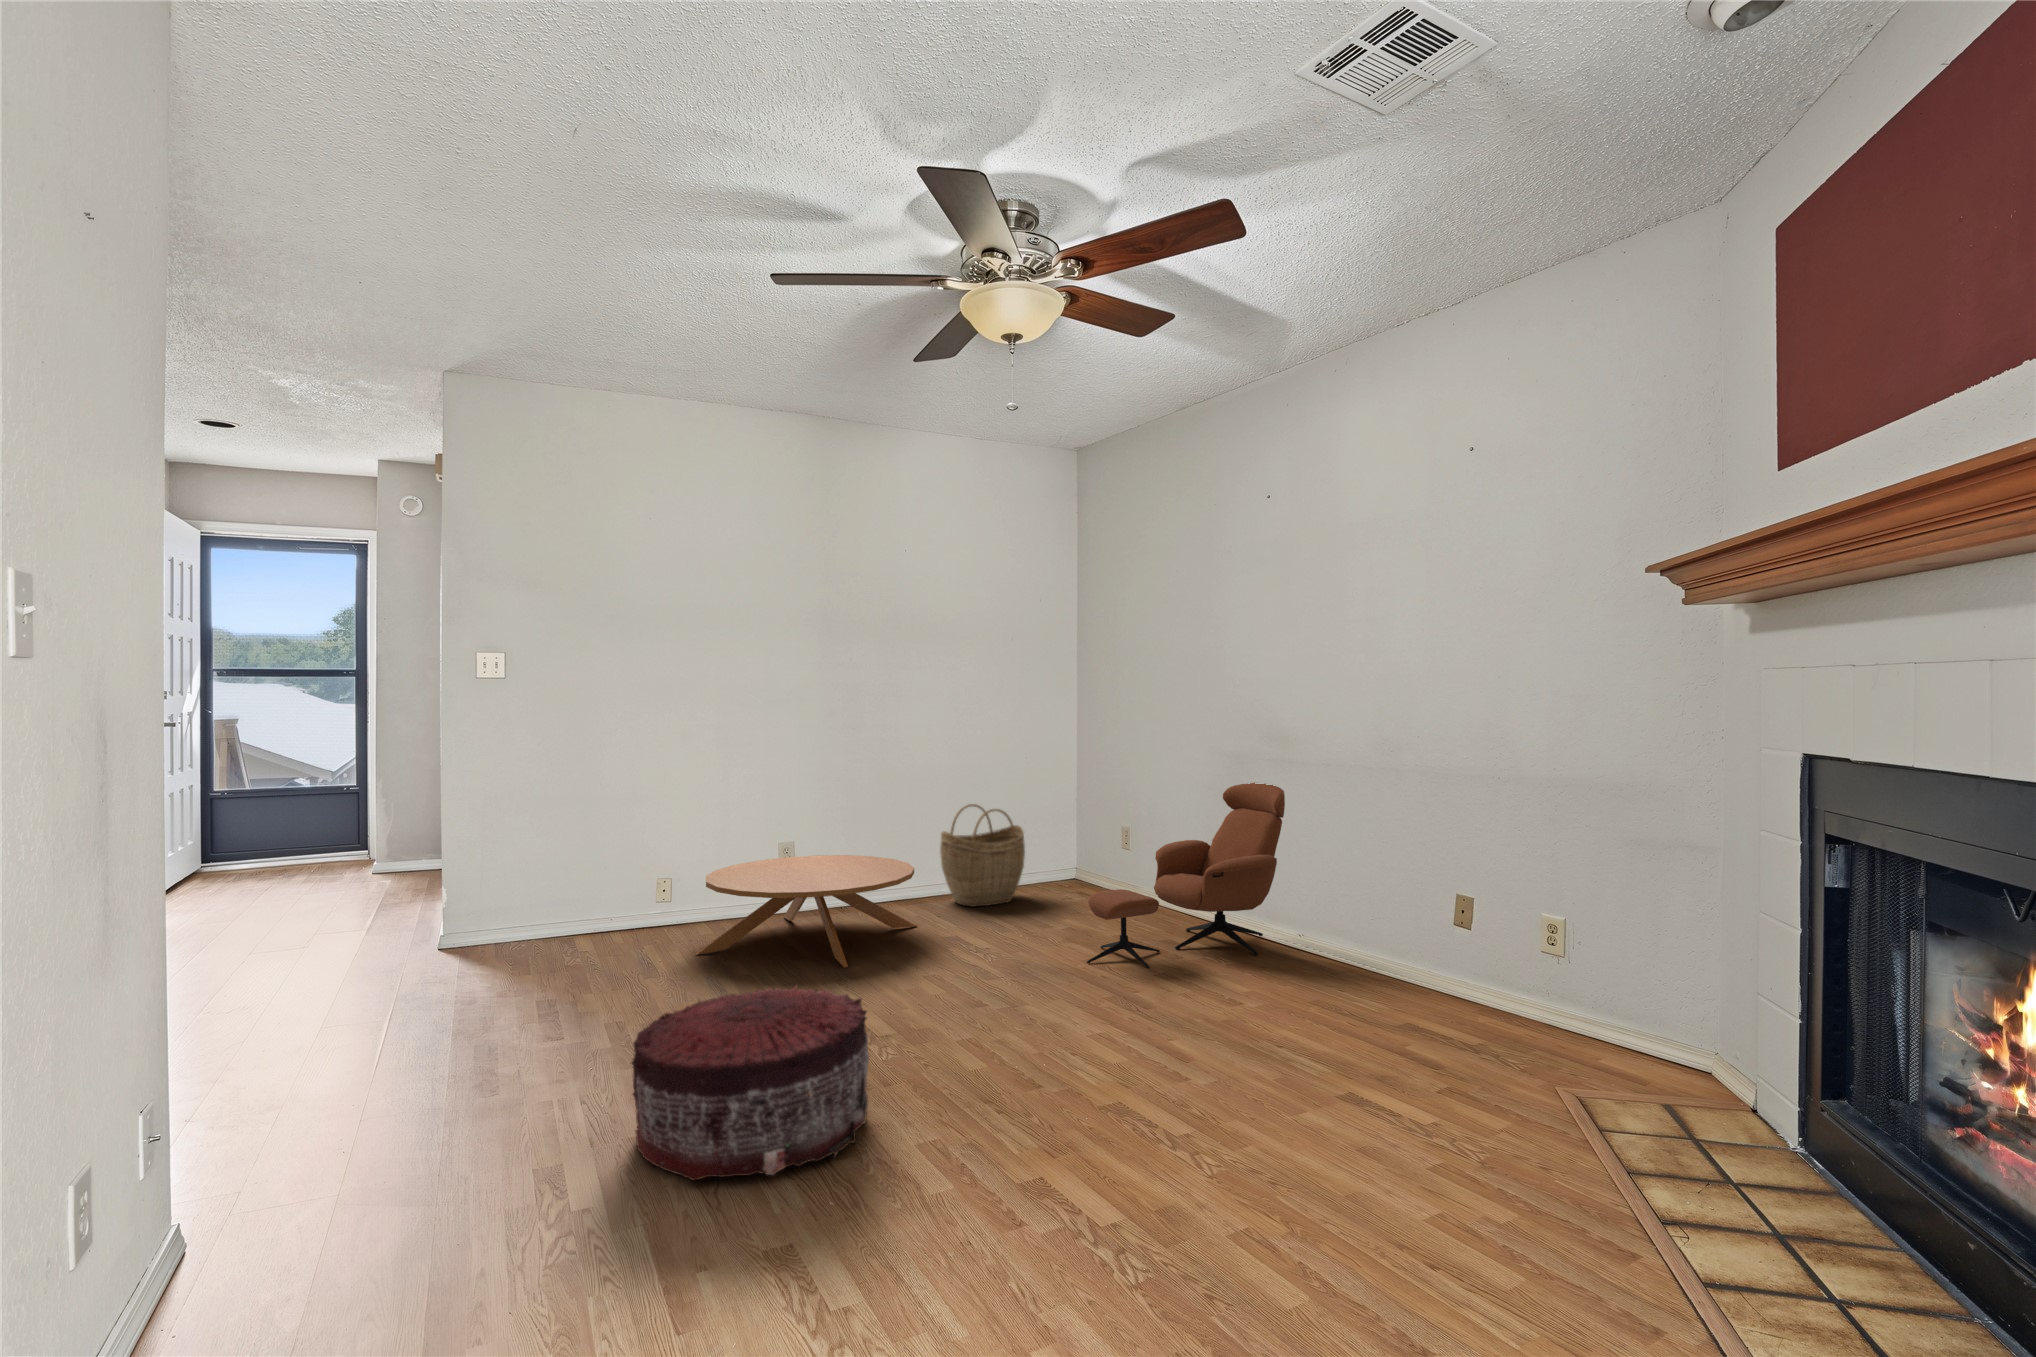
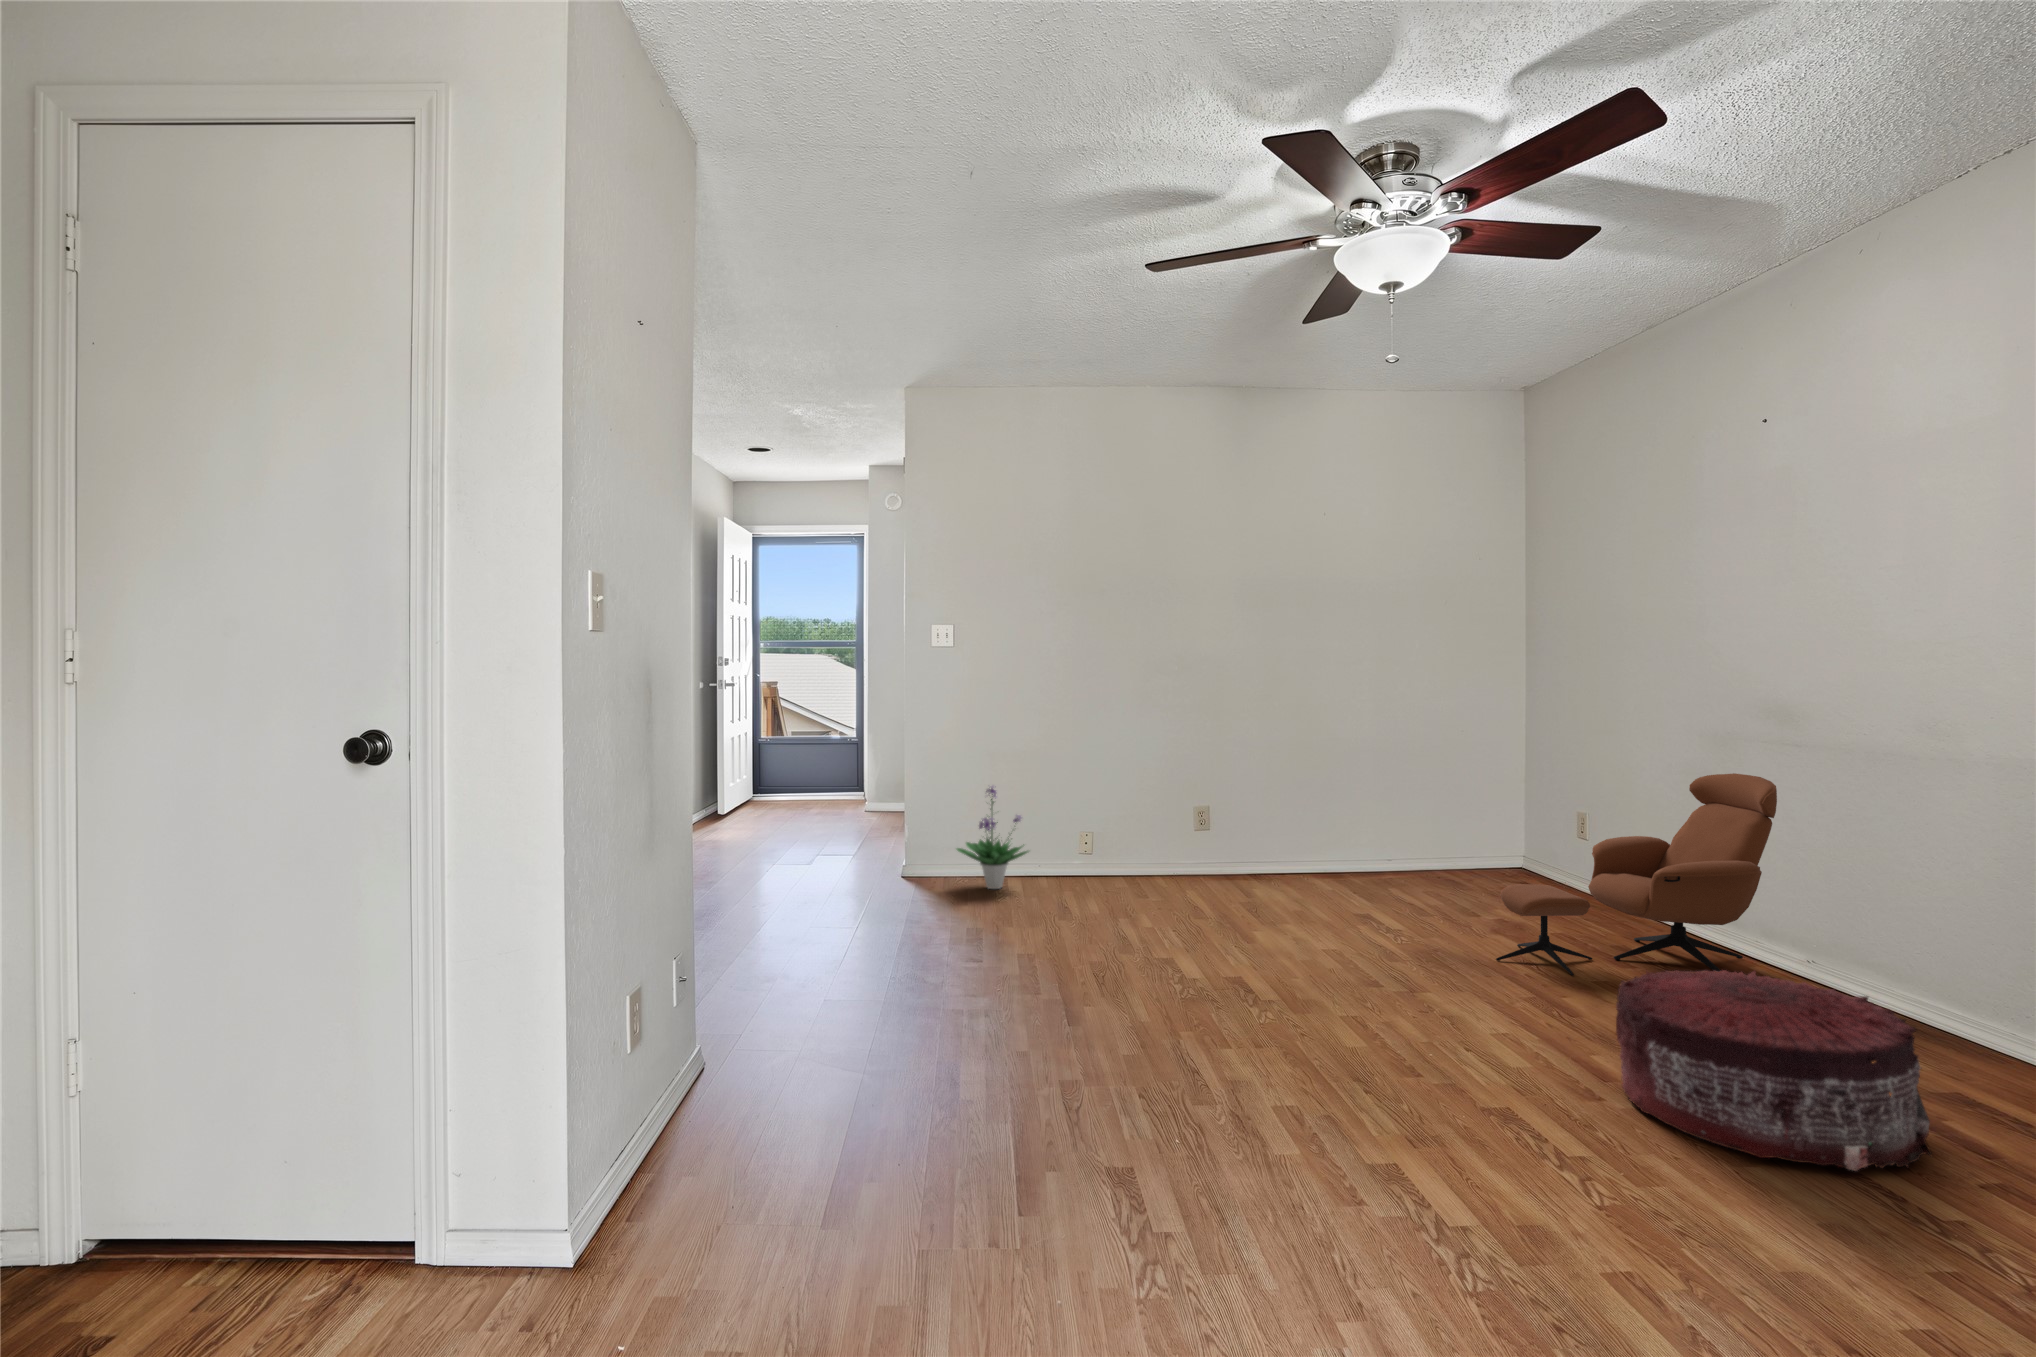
woven basket: present [940,804,1025,907] -> none [1343,780,1439,887]
potted plant: none [516,833,614,954] -> present [957,786,1028,889]
coffee table: present [696,855,917,967] -> none [1098,821,1313,931]
pouf: present [632,986,869,1180] -> present [1616,970,1932,1171]

